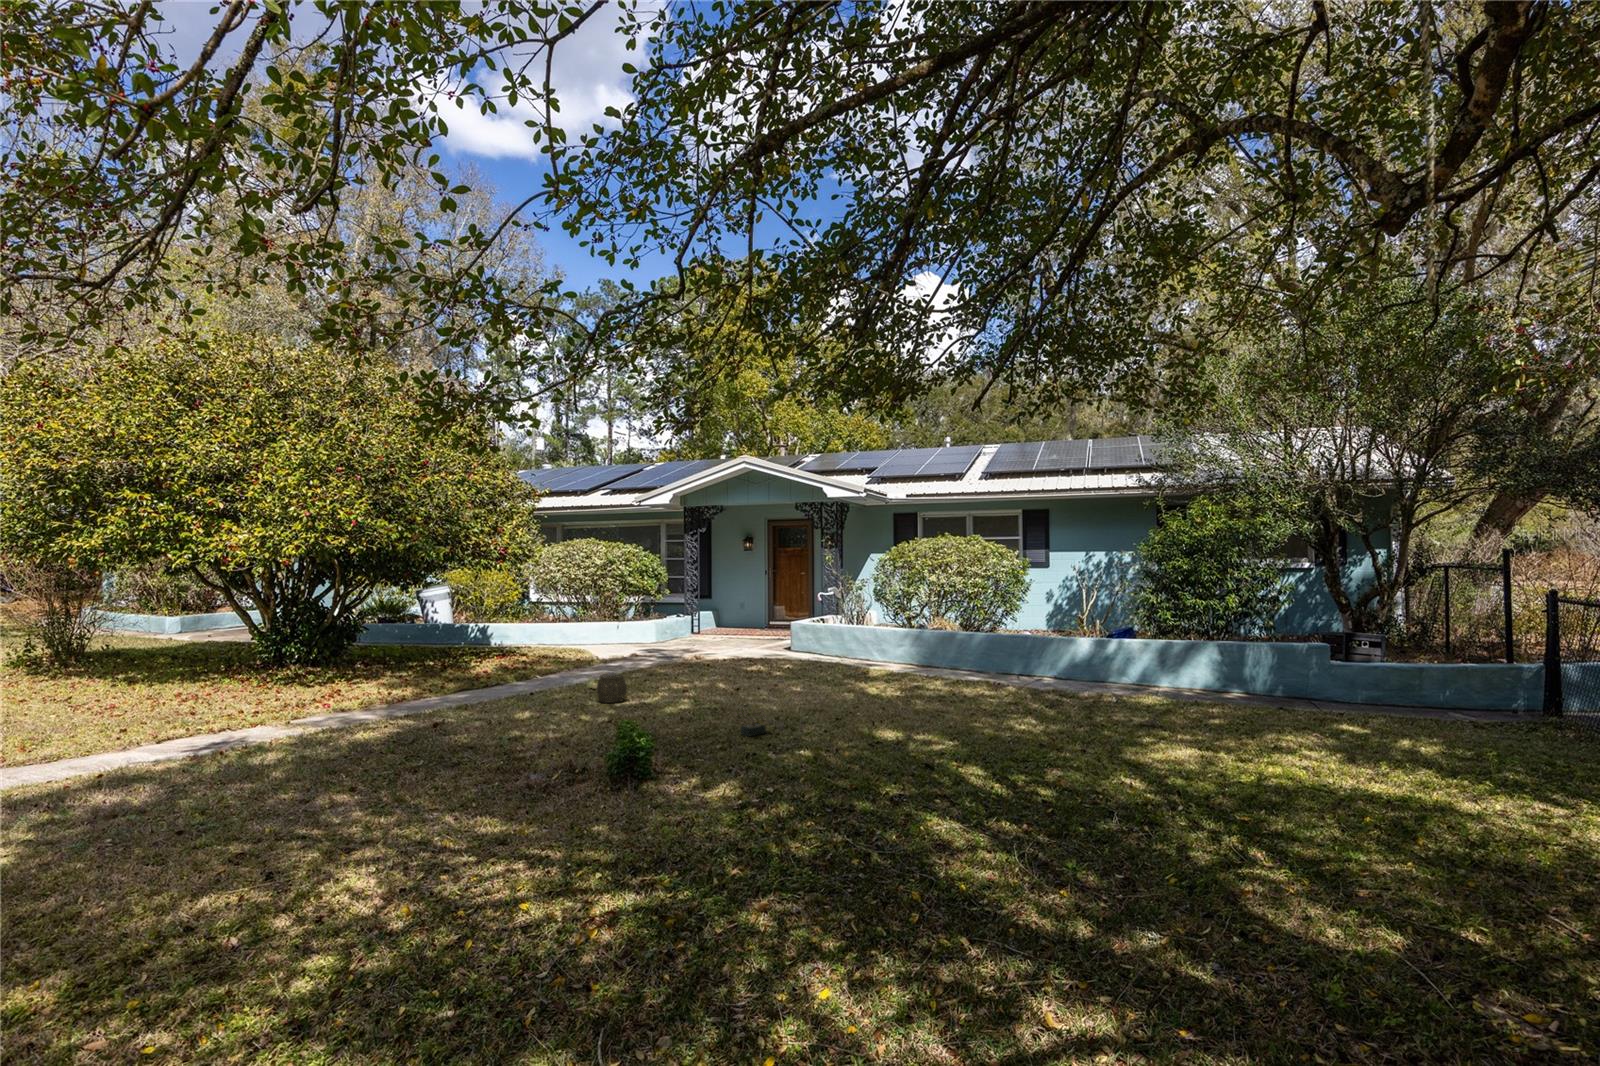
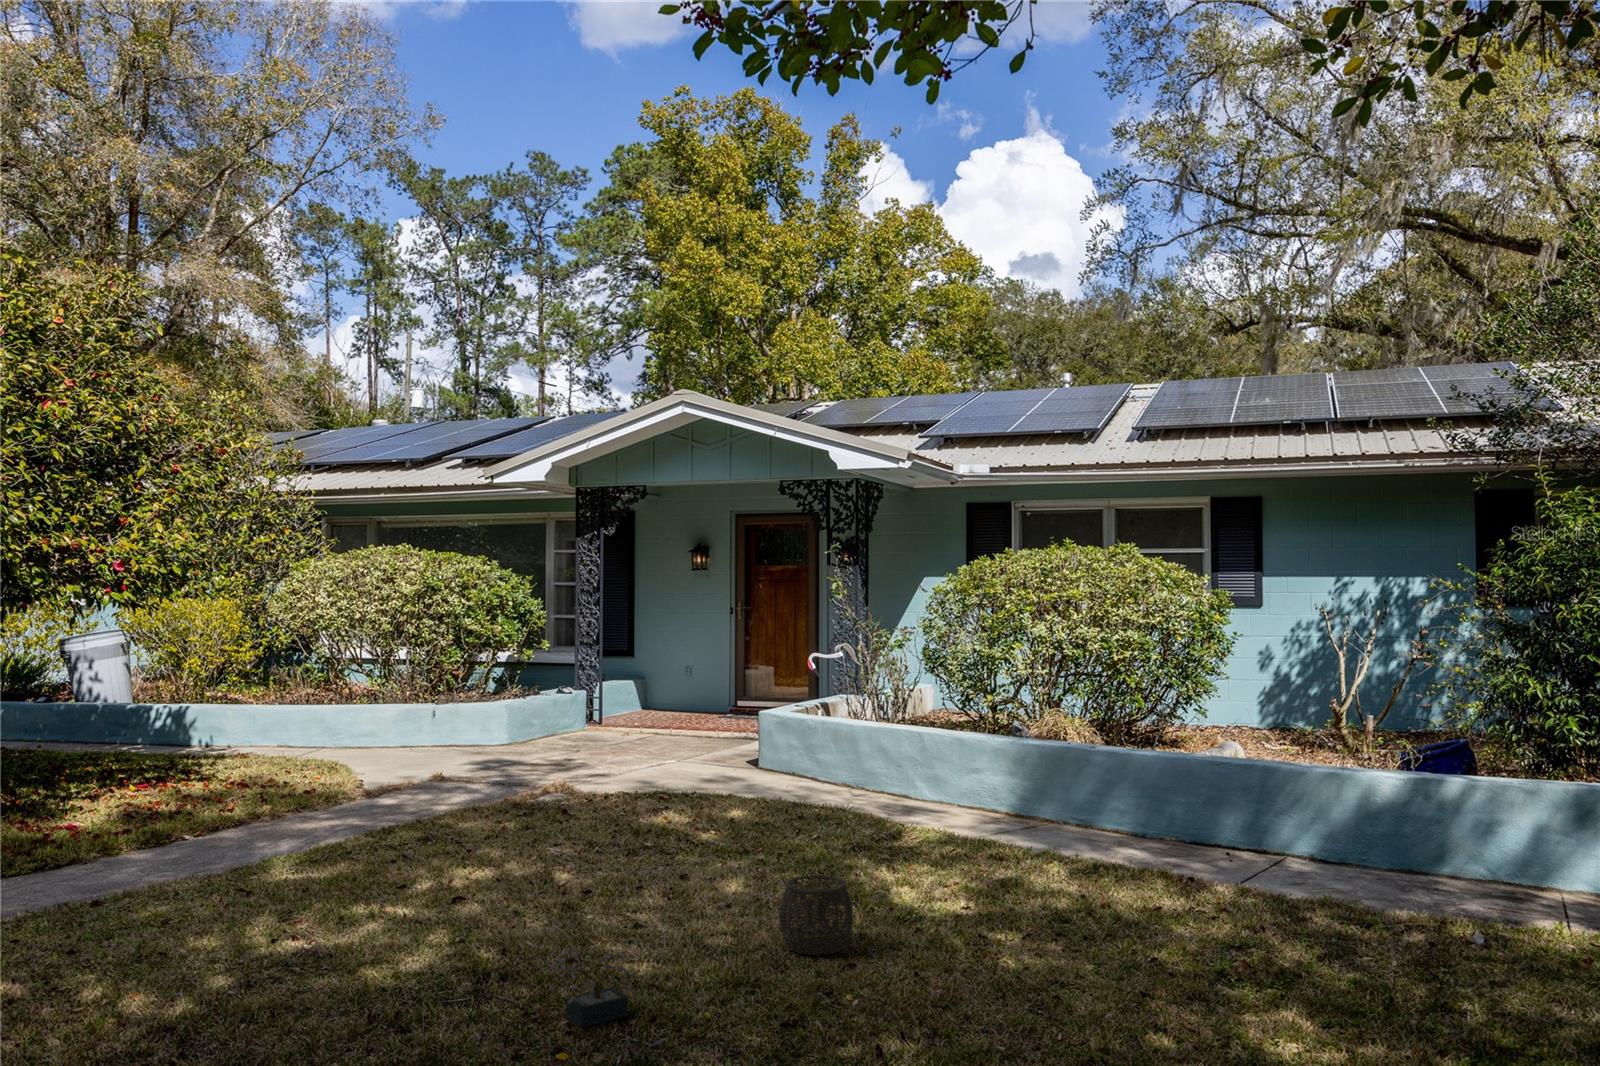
woven basket: present [597,674,627,703] -> present [779,875,854,955]

